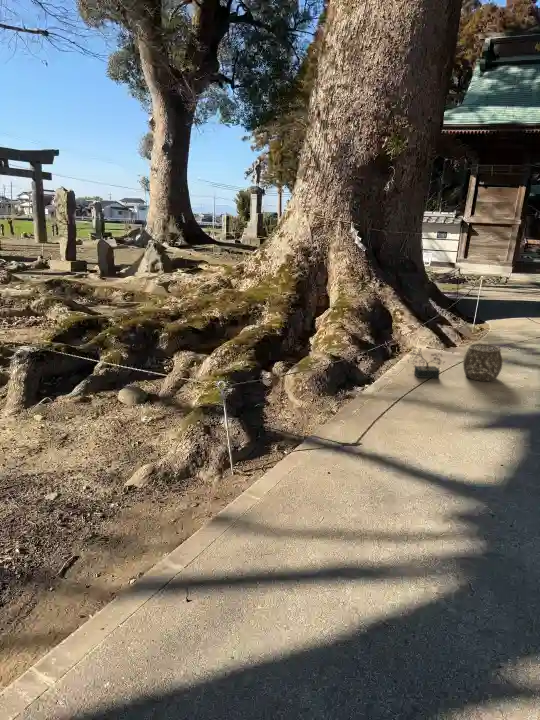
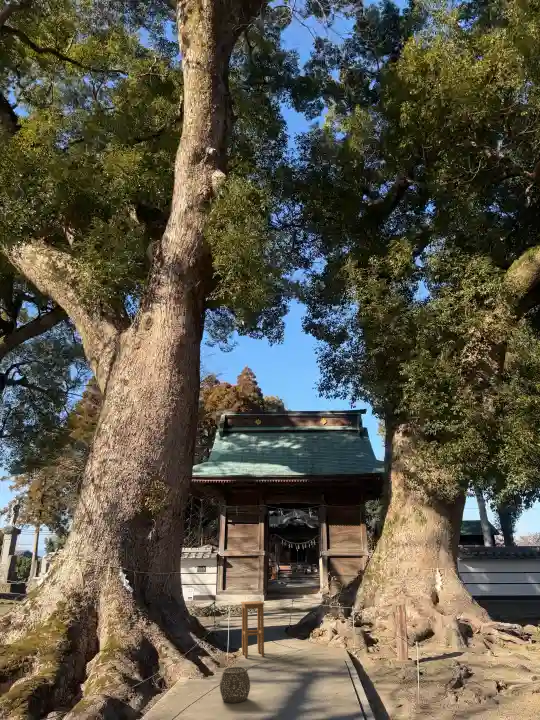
stool: none [487,272,525,333] -> present [241,601,264,658]
decorative plant: present [408,347,445,378] -> none [173,677,205,709]

